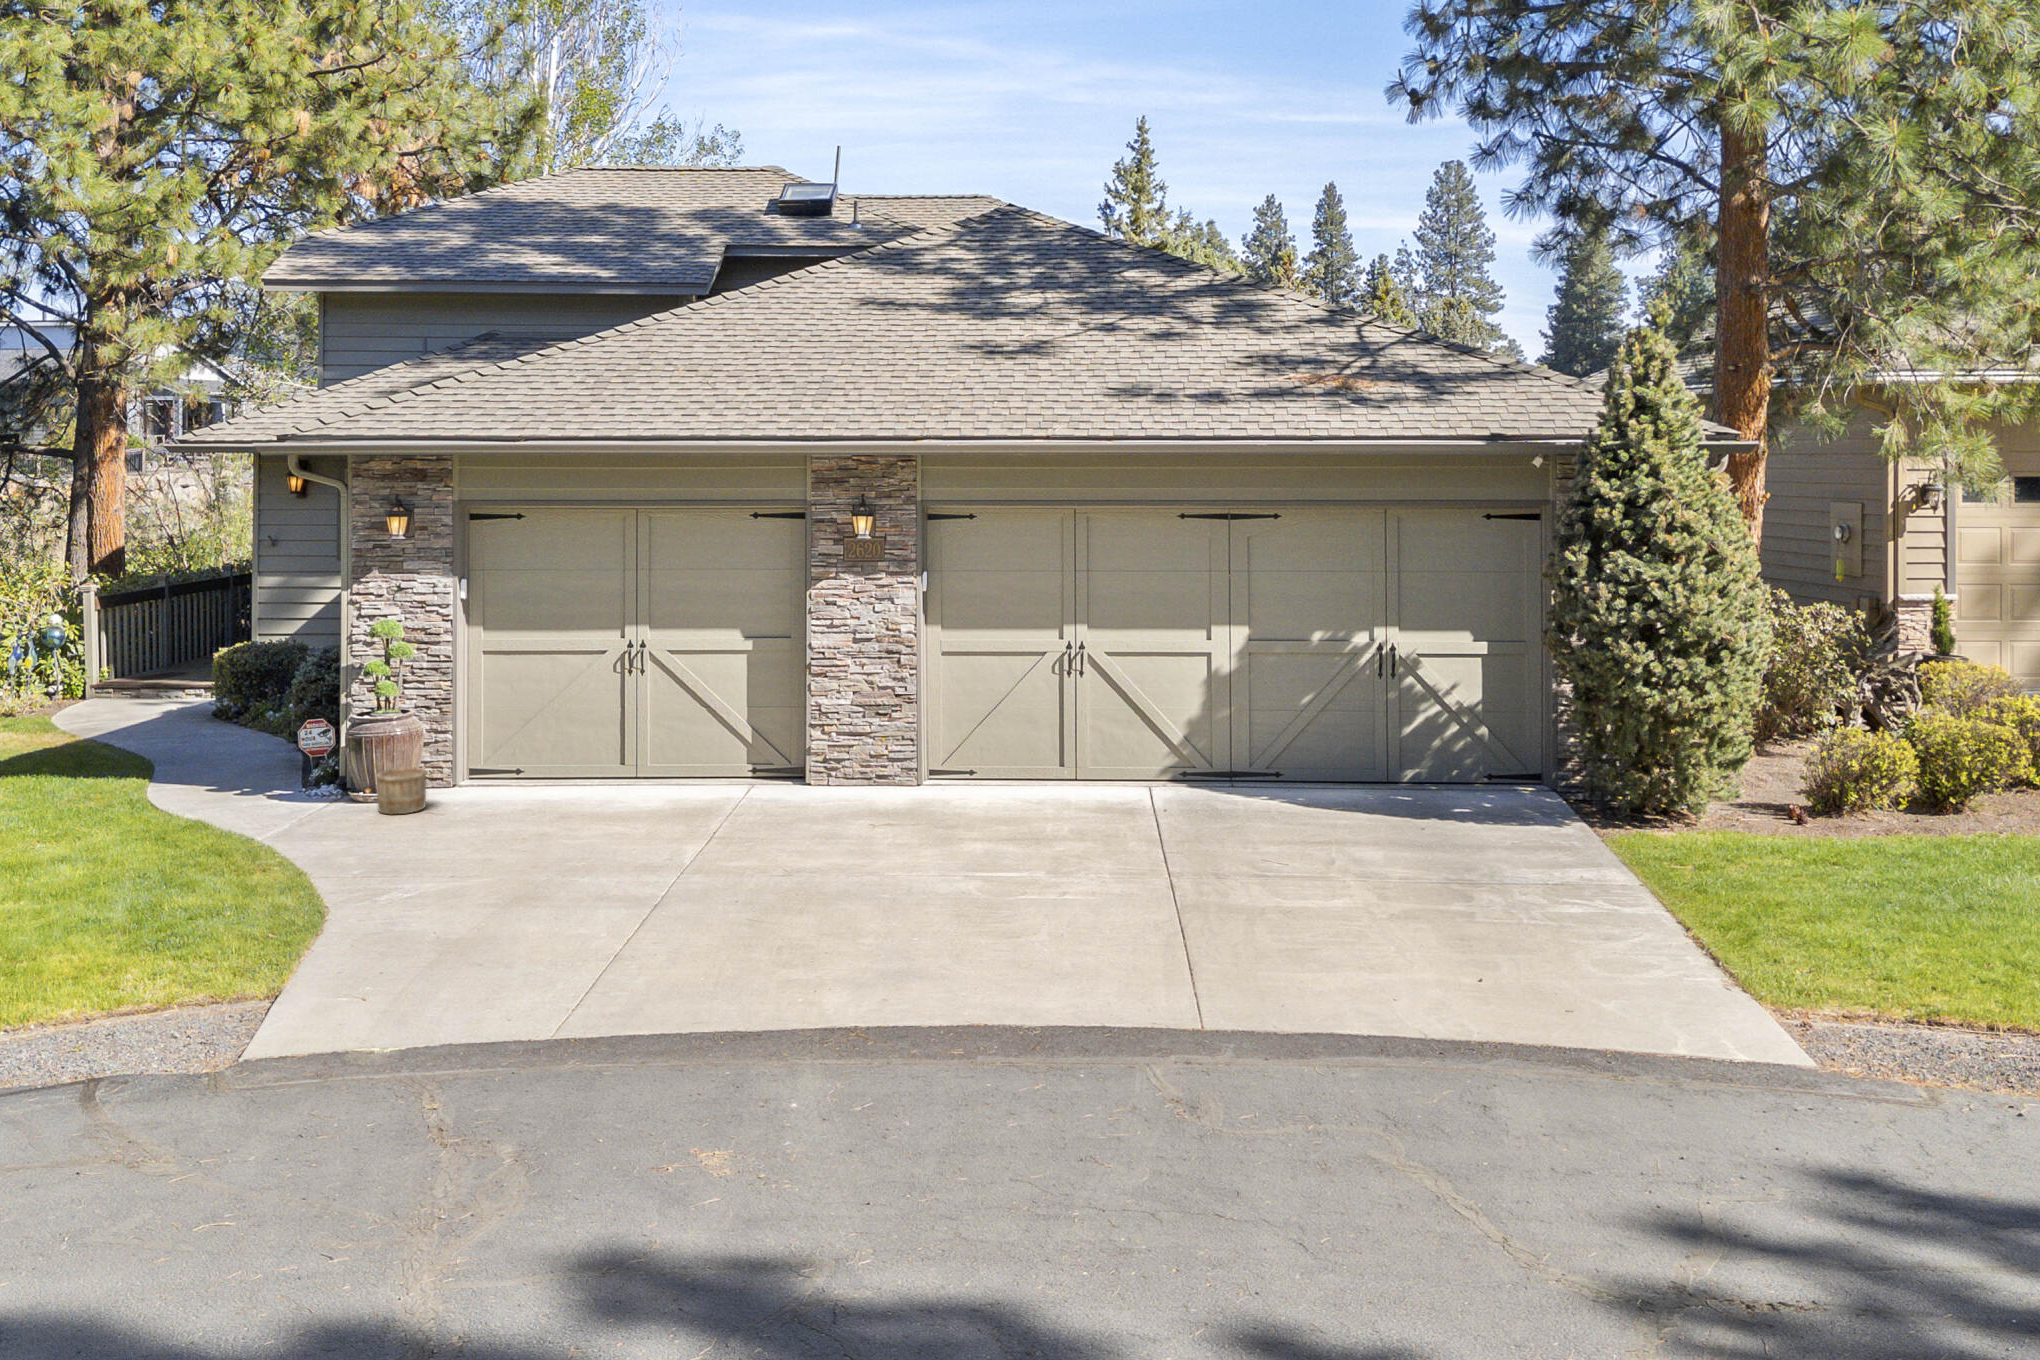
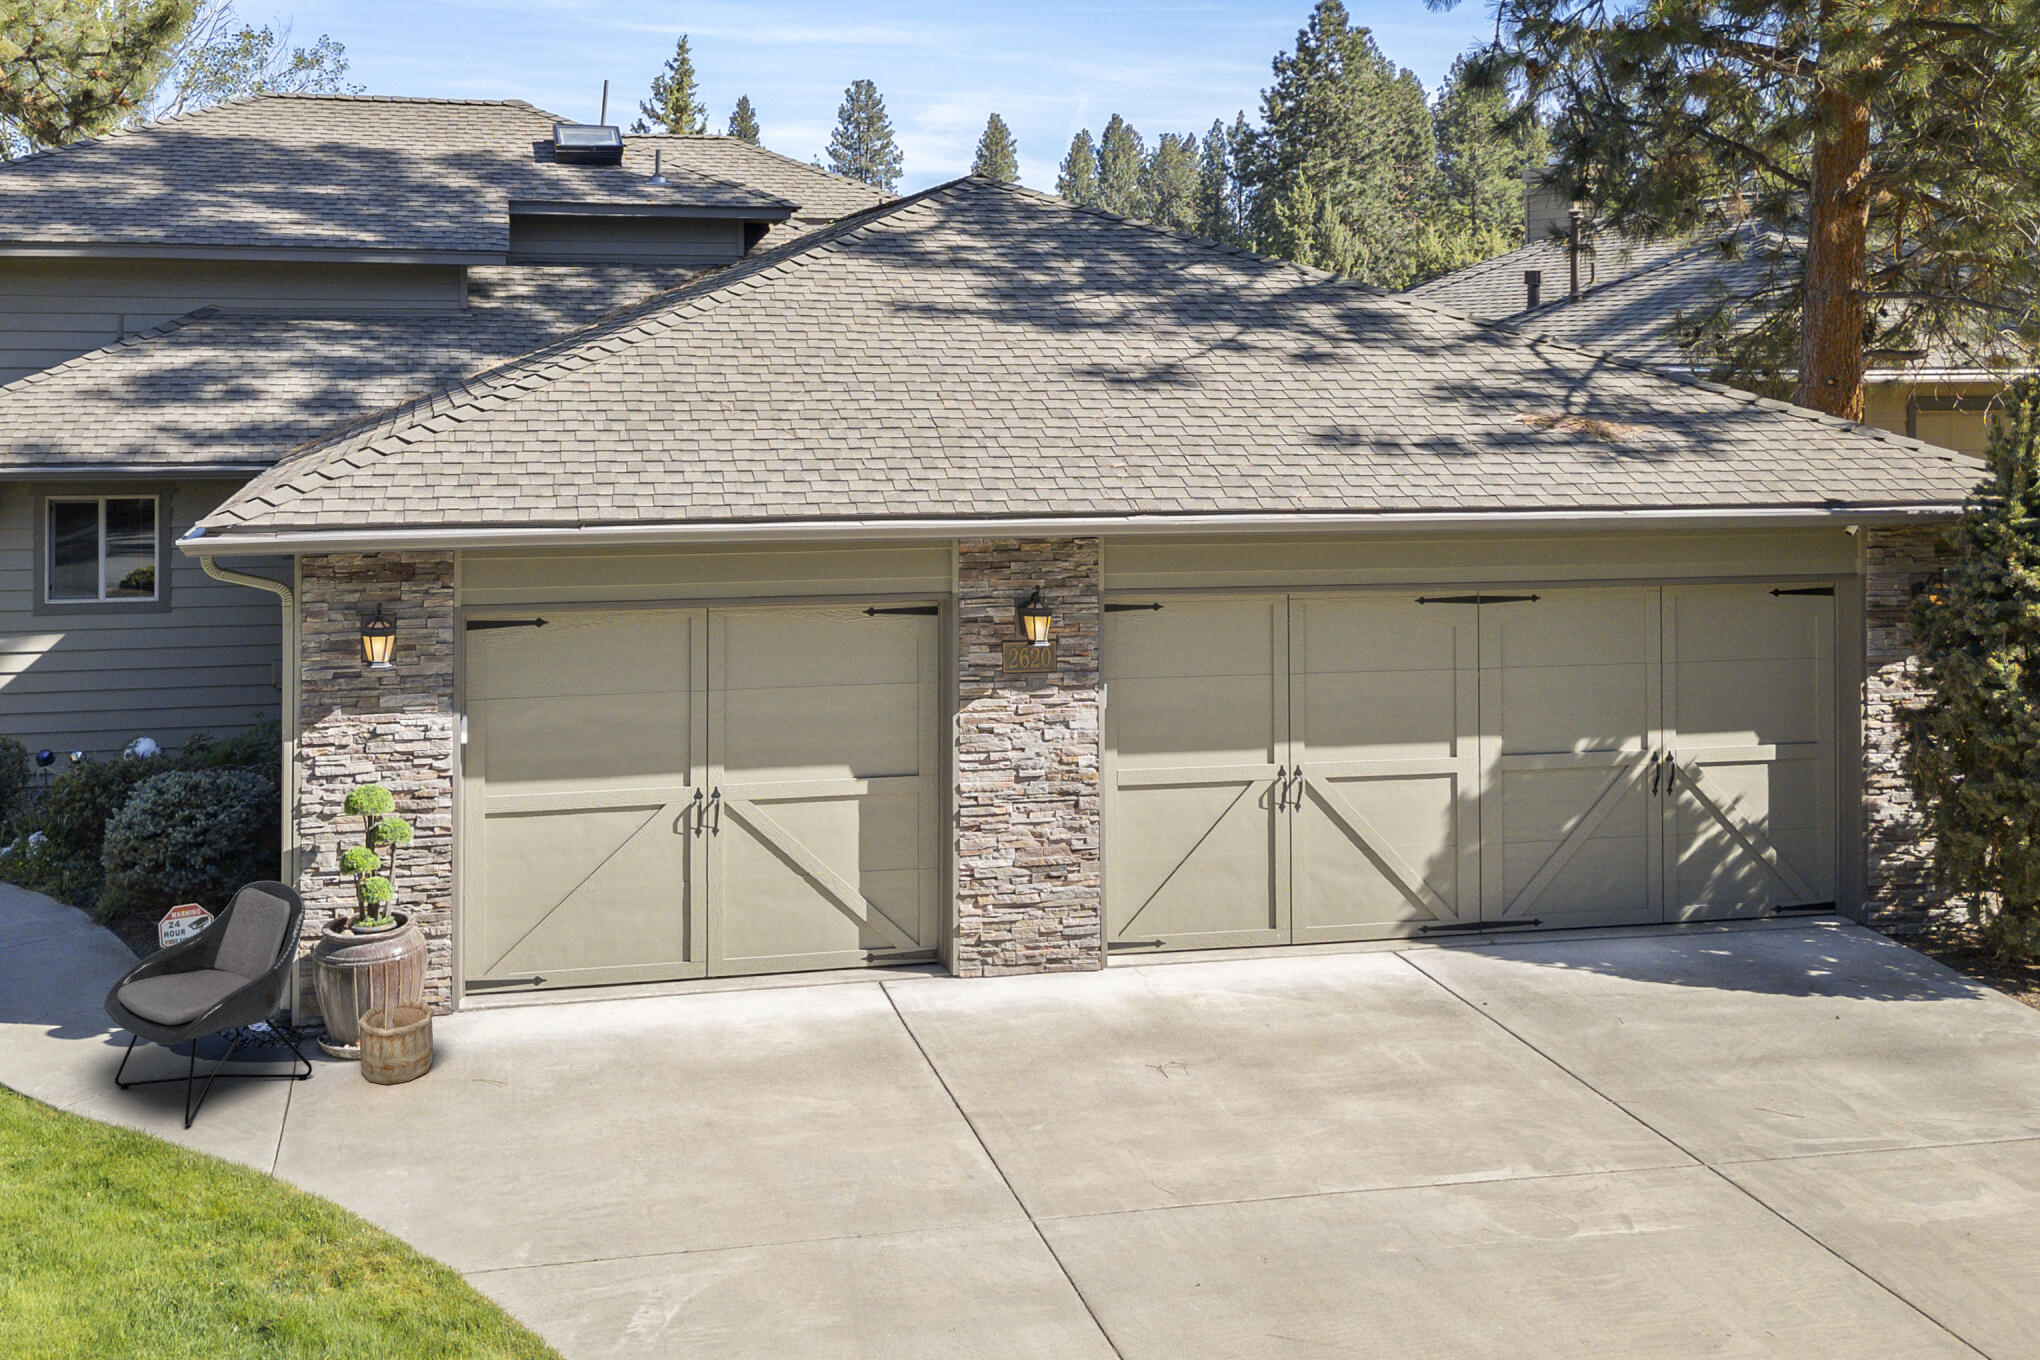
lounge chair: none [217,685,346,825] -> present [104,881,312,1128]

